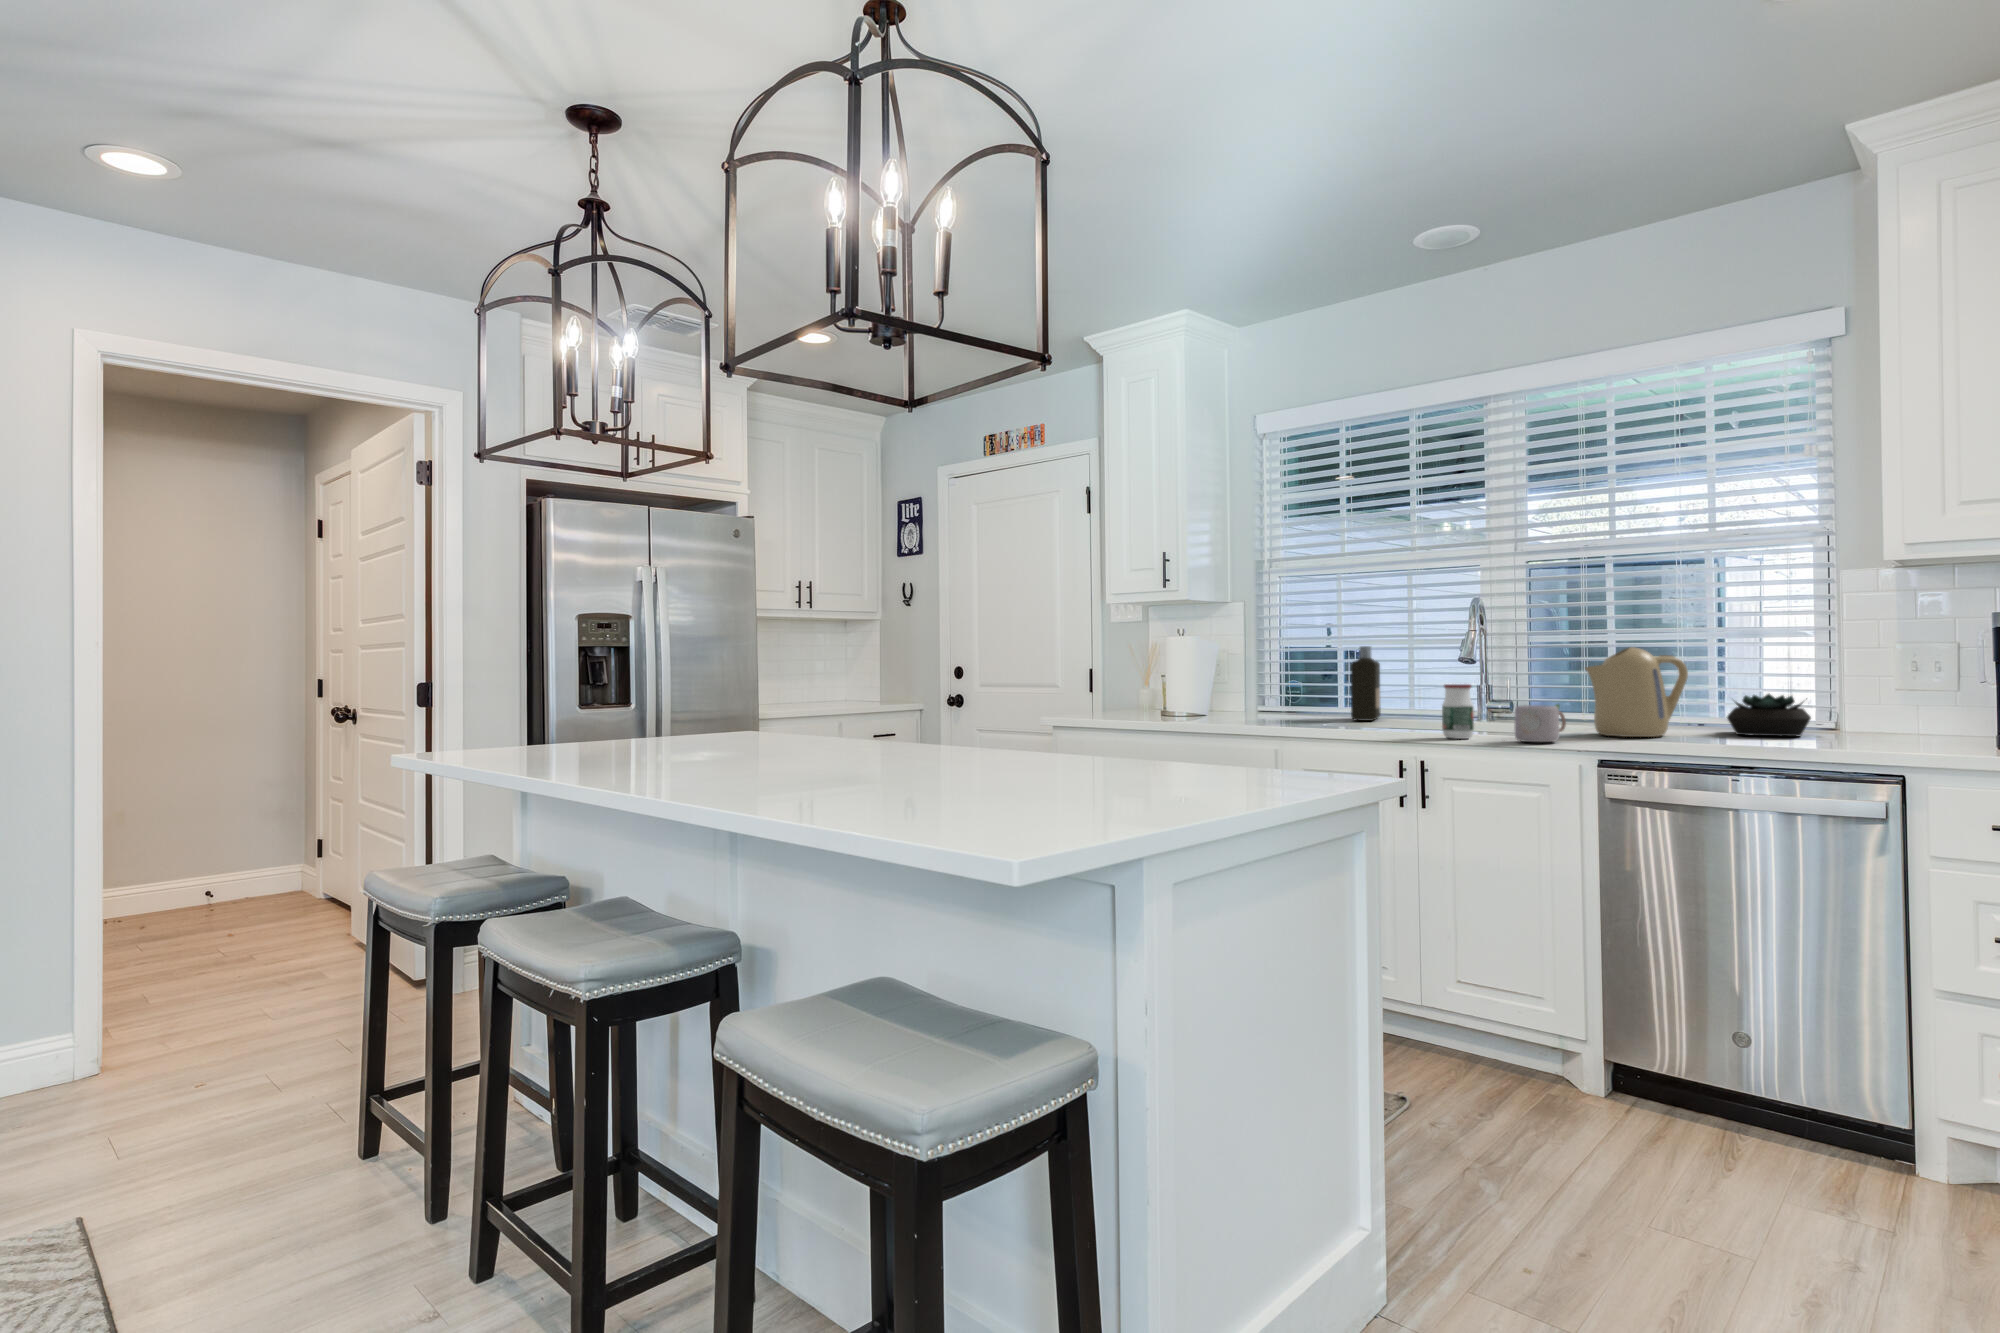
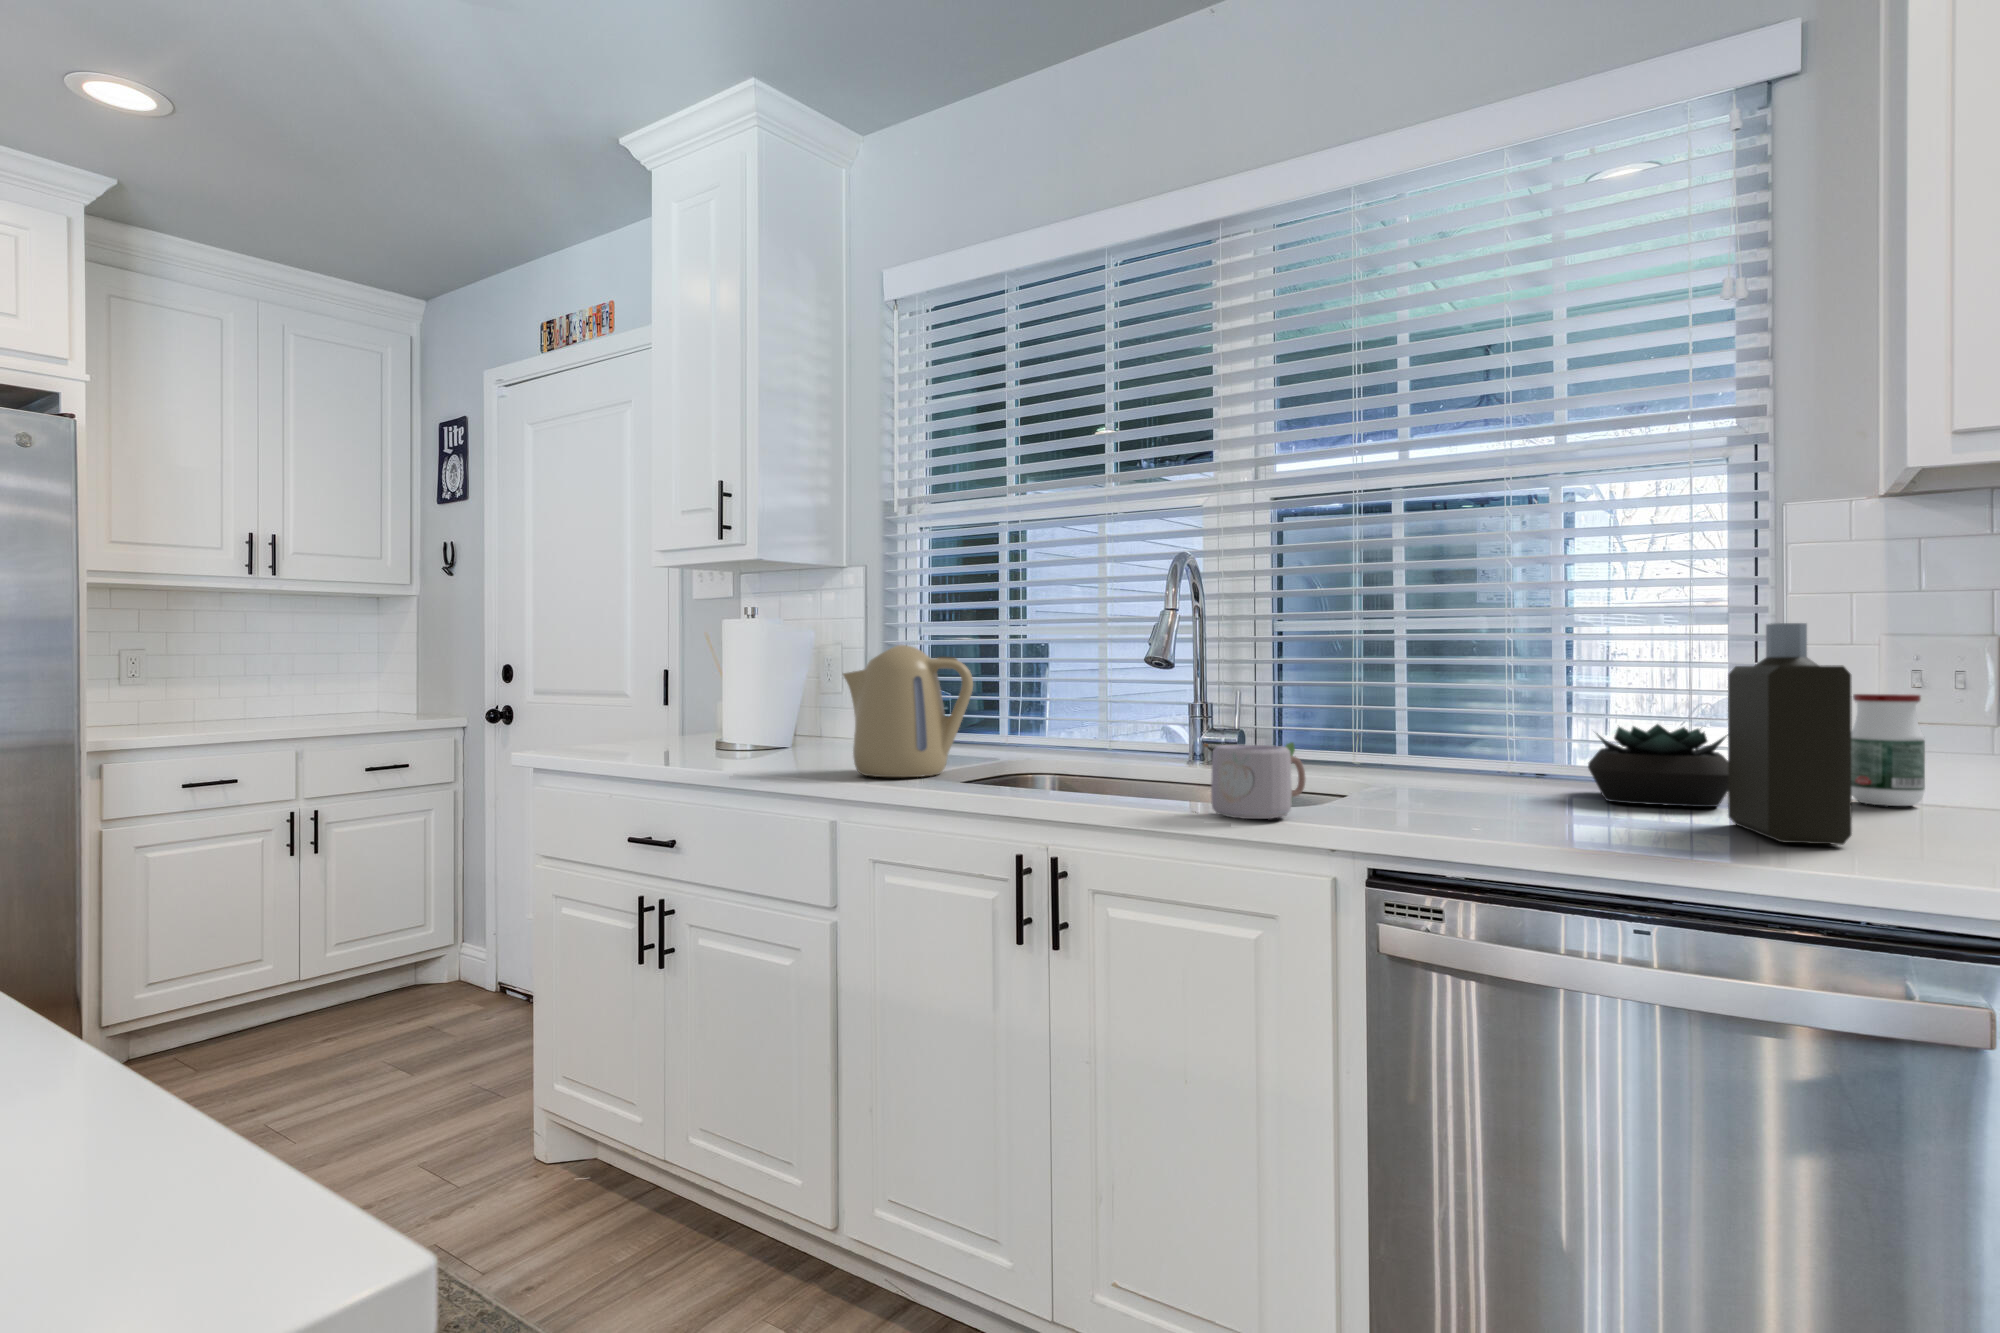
bottle: present [1351,646,1381,721] -> present [1728,623,1852,845]
kettle: present [1585,647,1688,737] -> present [843,645,973,777]
jar: present [1442,684,1474,739] -> present [1851,694,1925,806]

